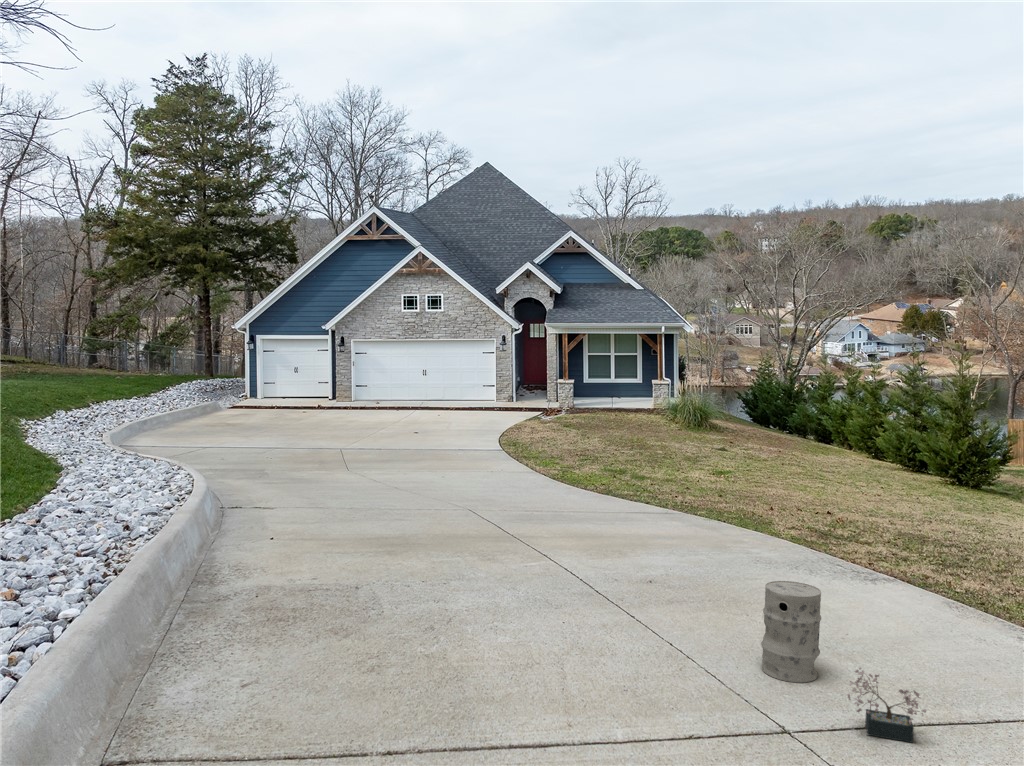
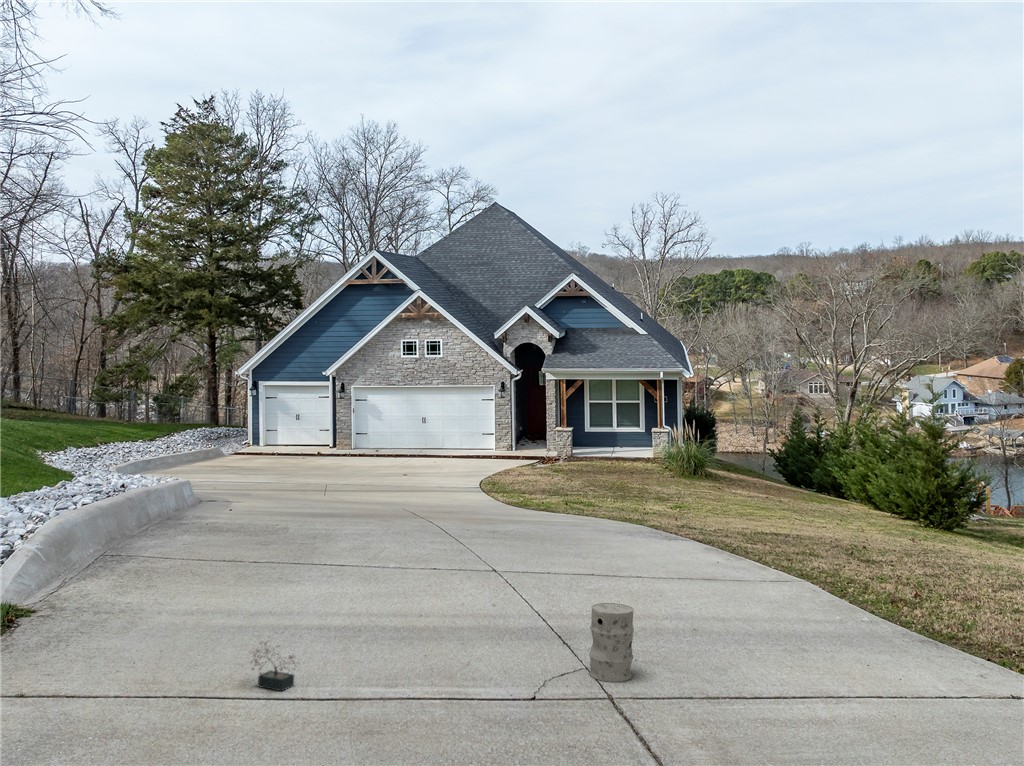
decorative plant: present [848,668,926,742] -> present [252,642,295,691]

